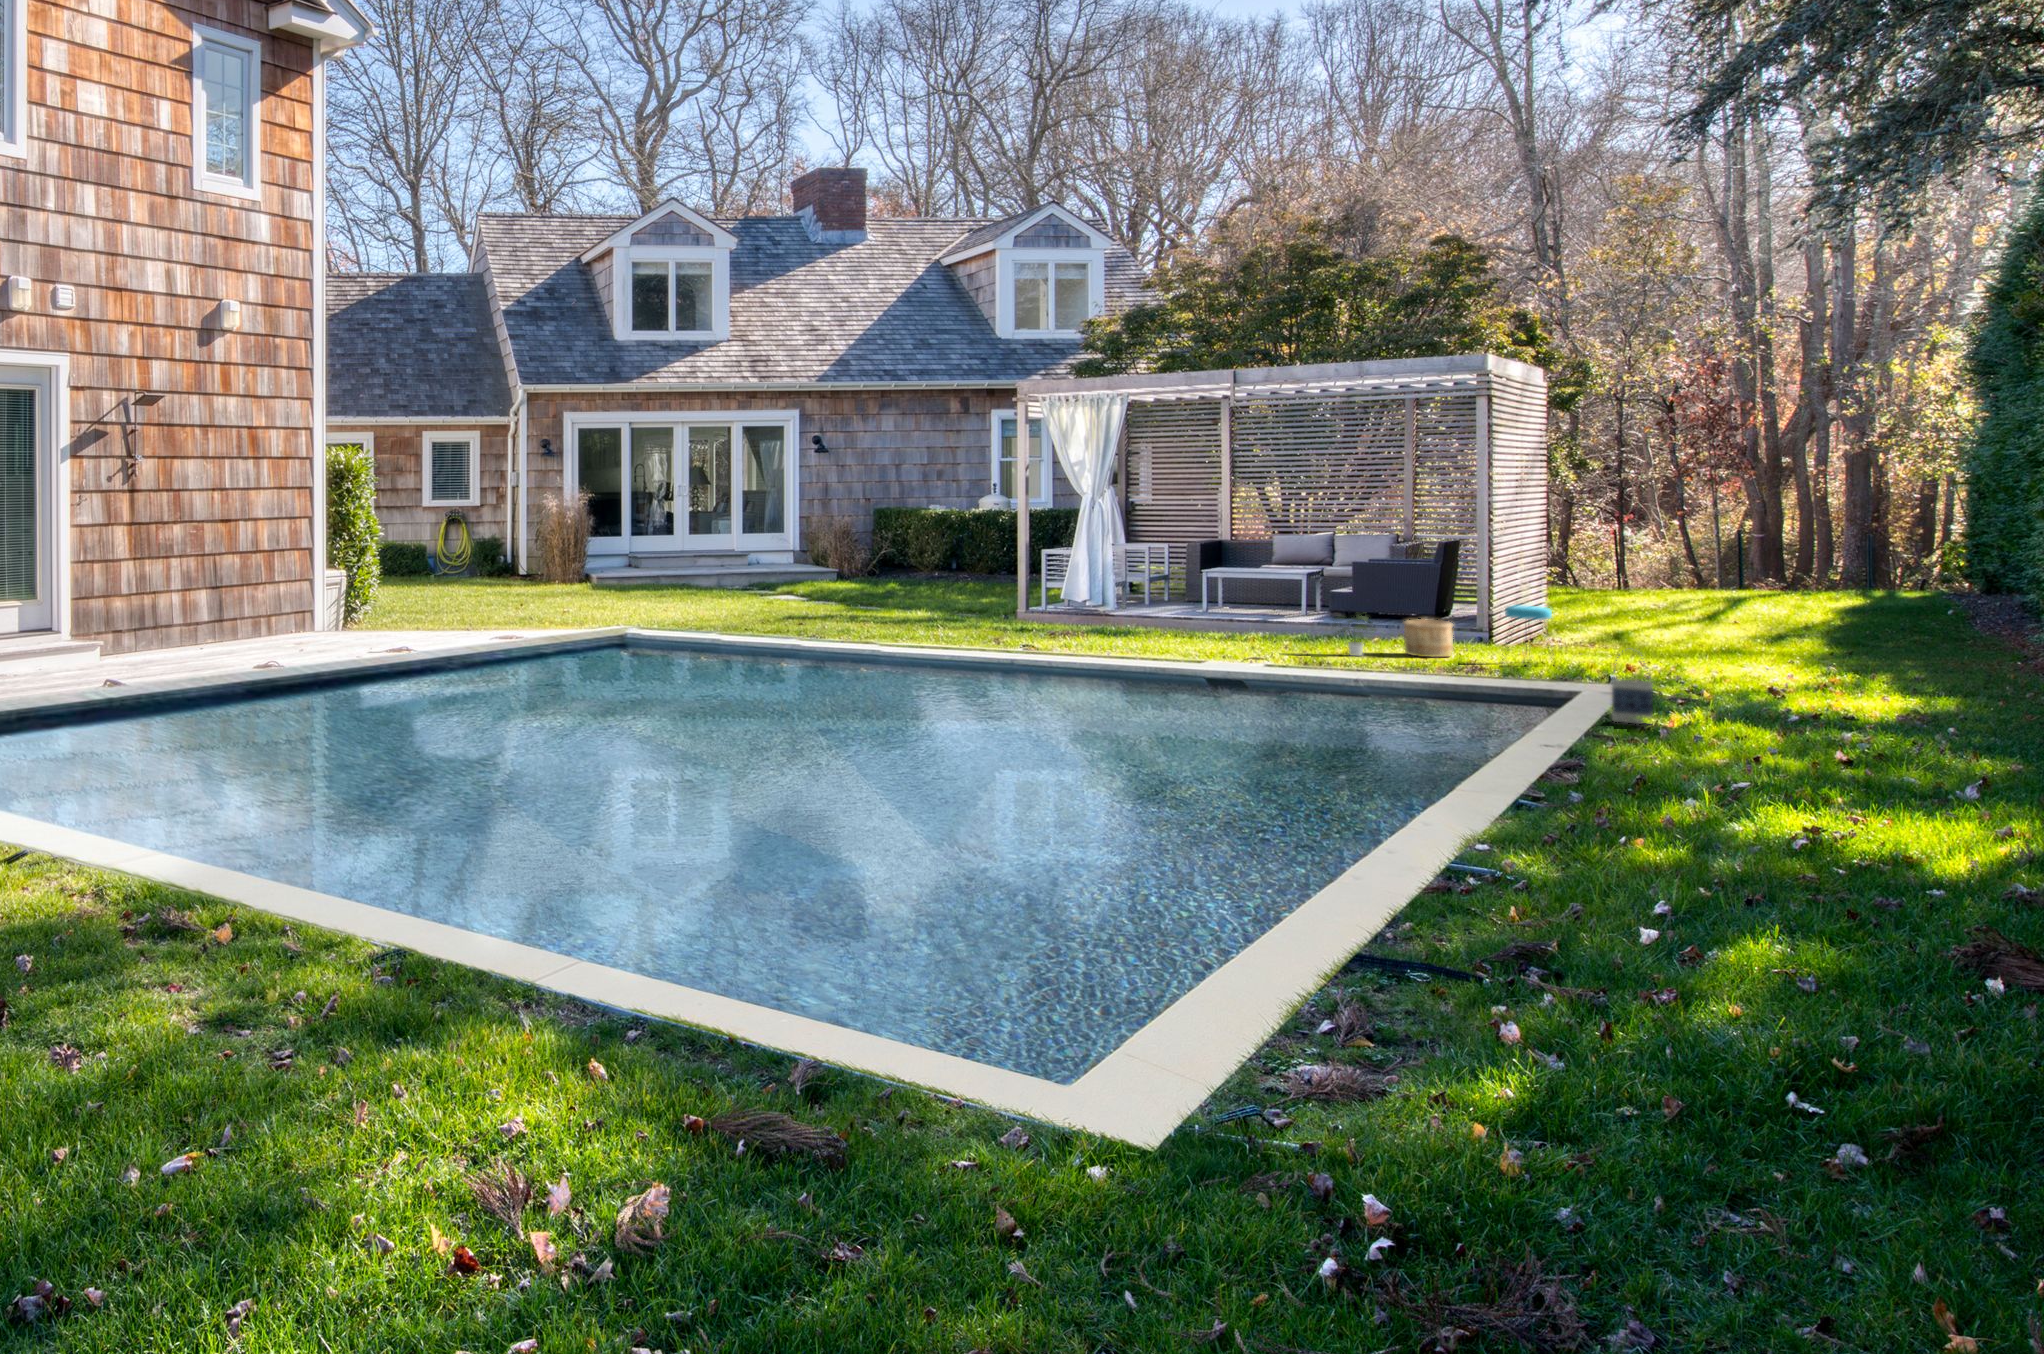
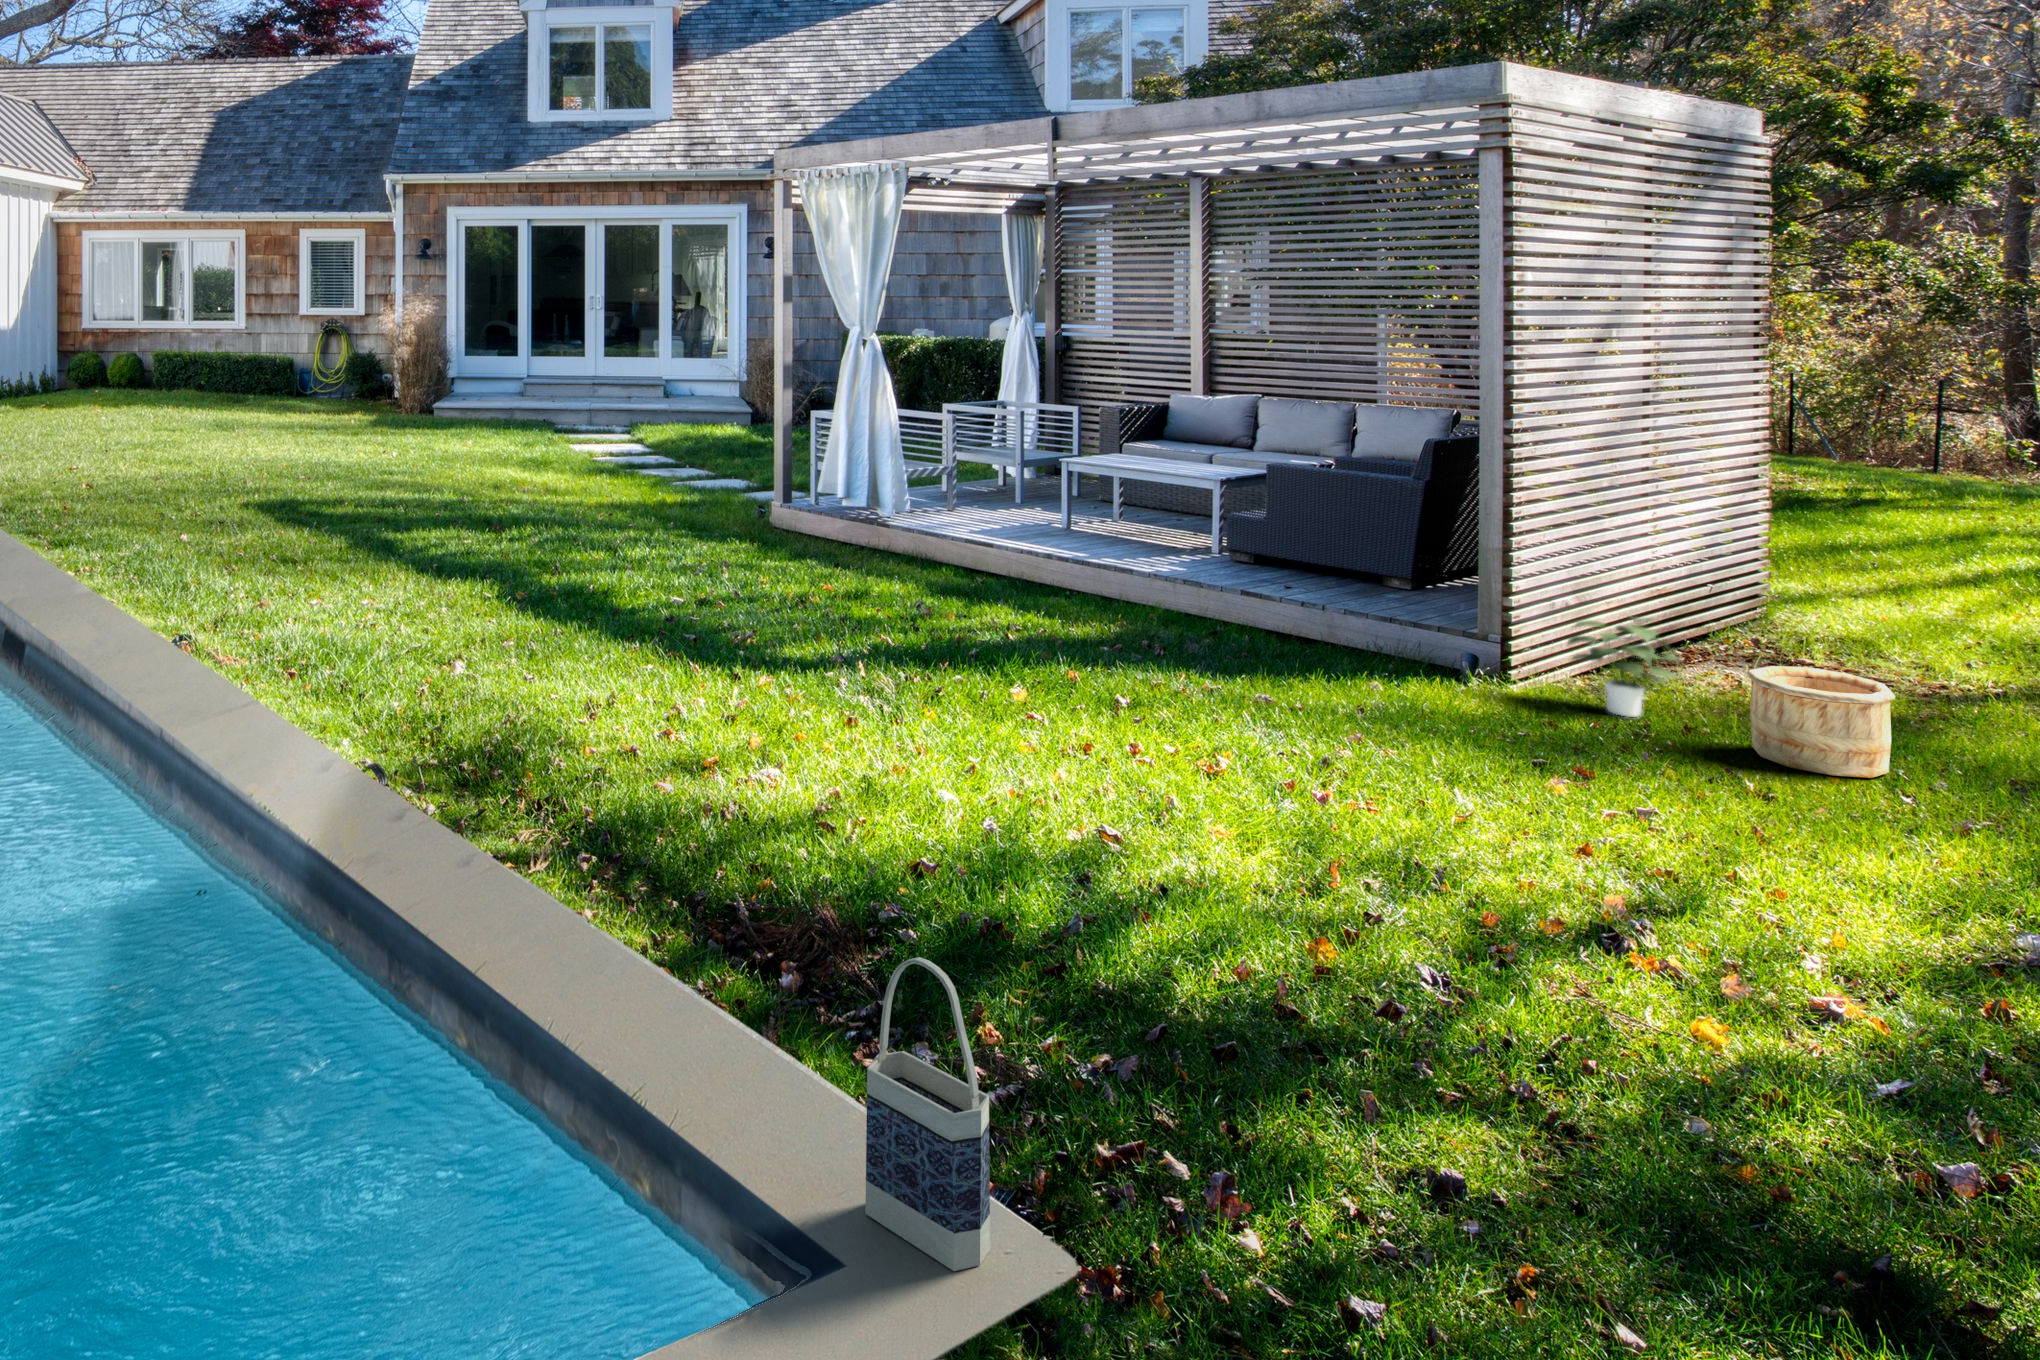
stool: present [1502,605,1555,664] -> none [1371,592,1484,737]
potted plant: present [1334,612,1378,656] -> present [1568,617,1680,717]
wooden bucket: present [1404,619,1453,657] -> present [1747,666,1895,778]

